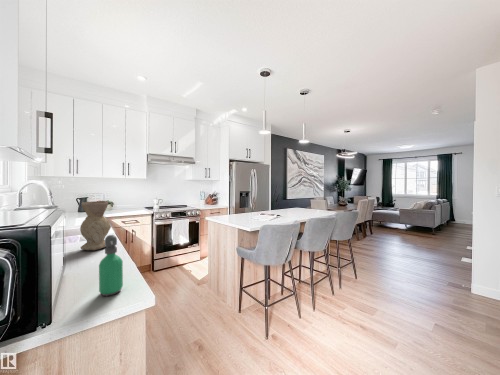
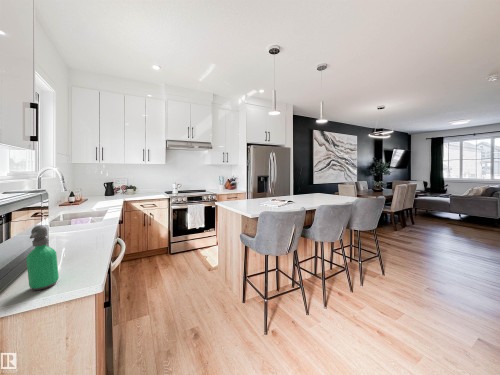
vase: present [80,201,111,250] -> none [66,187,97,235]

